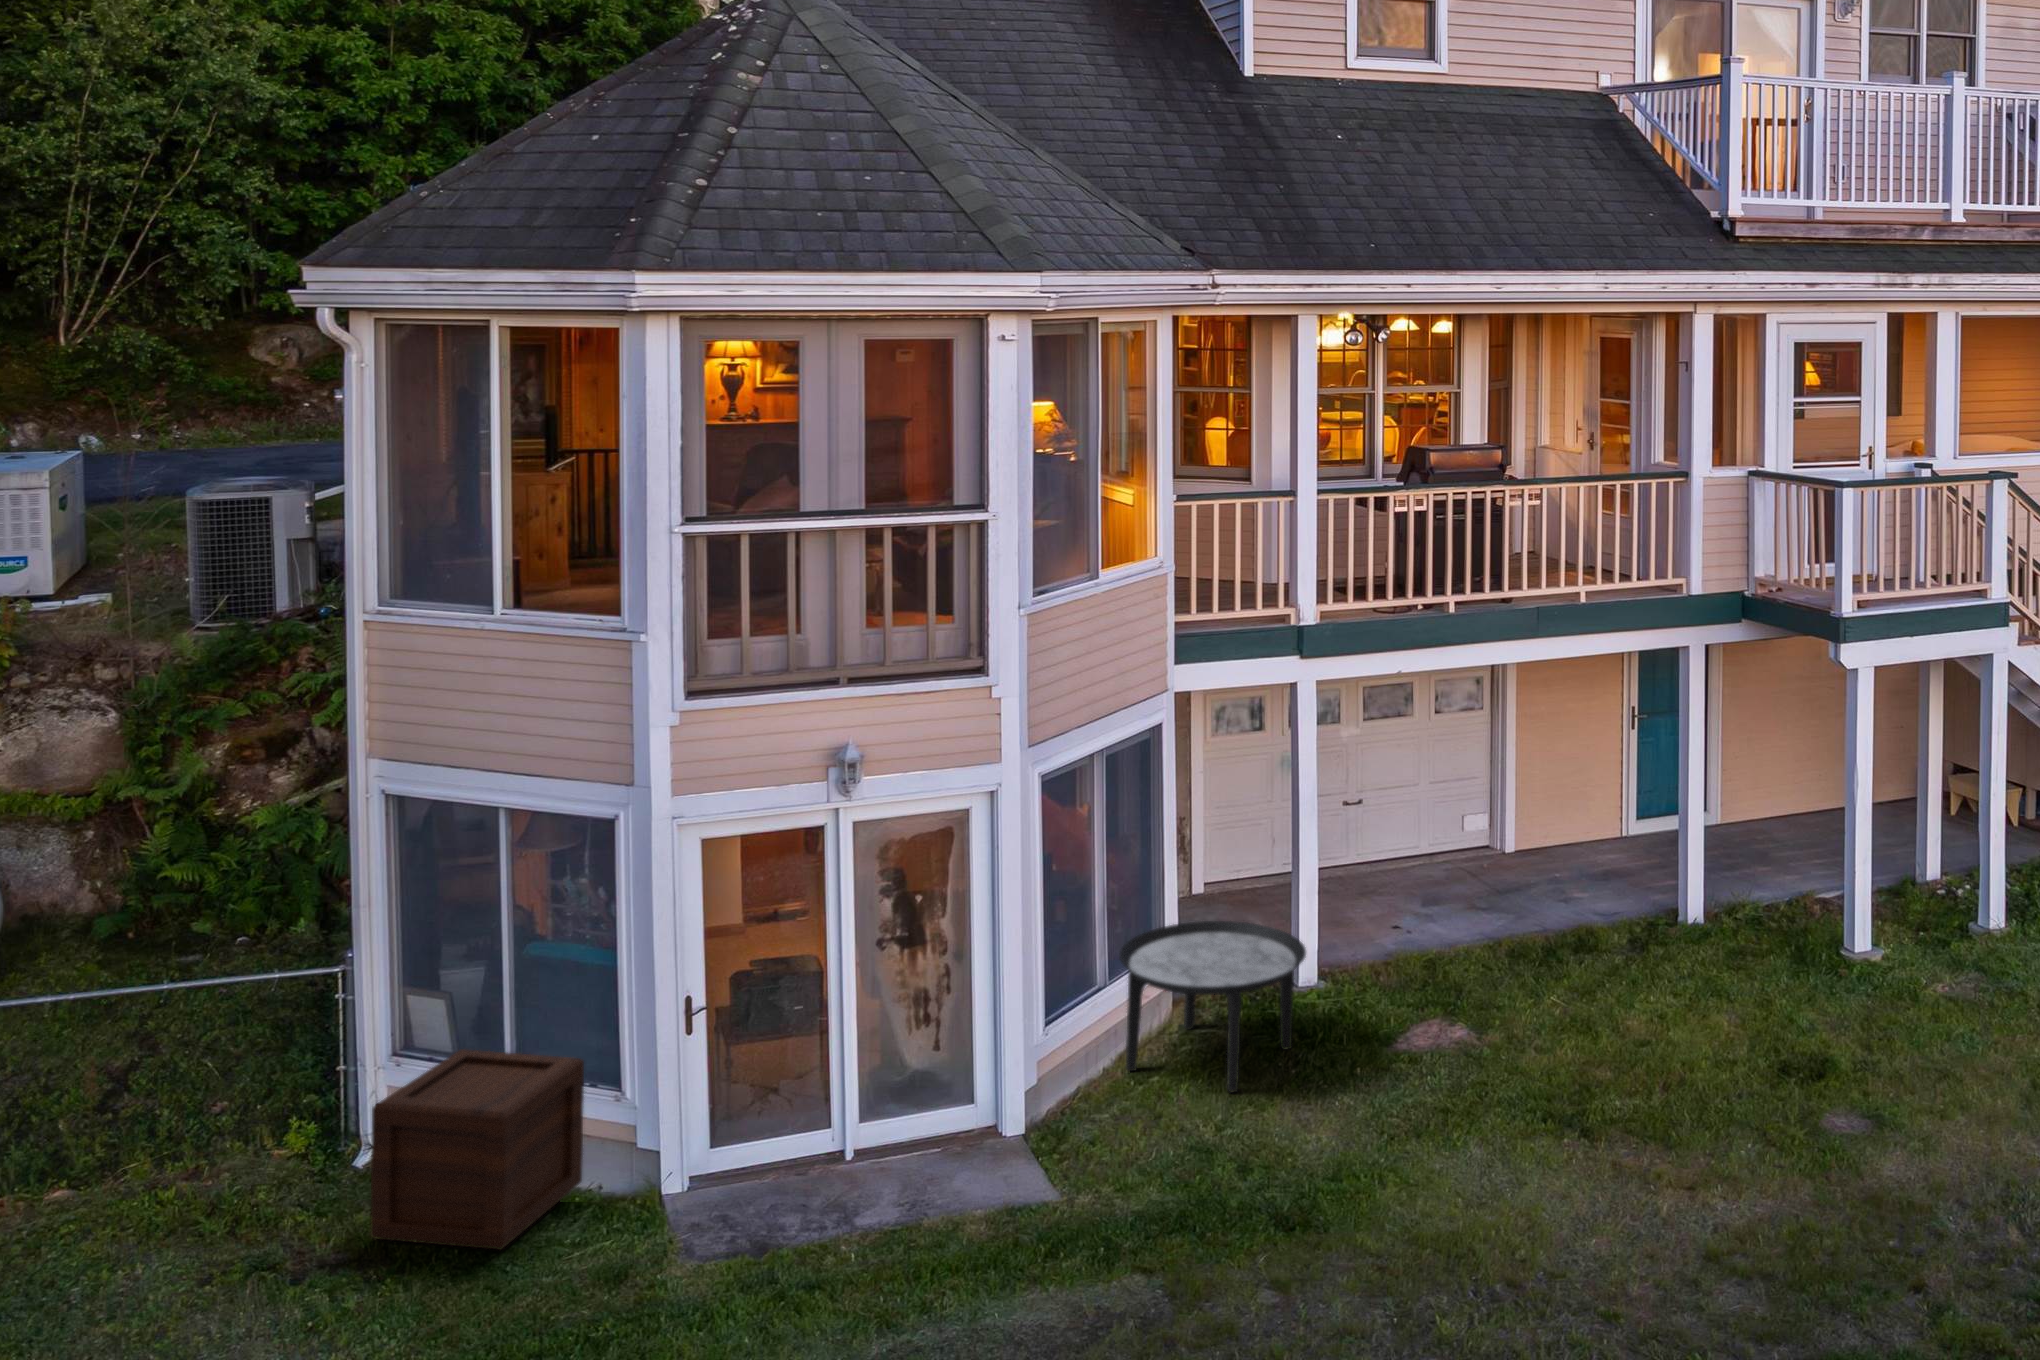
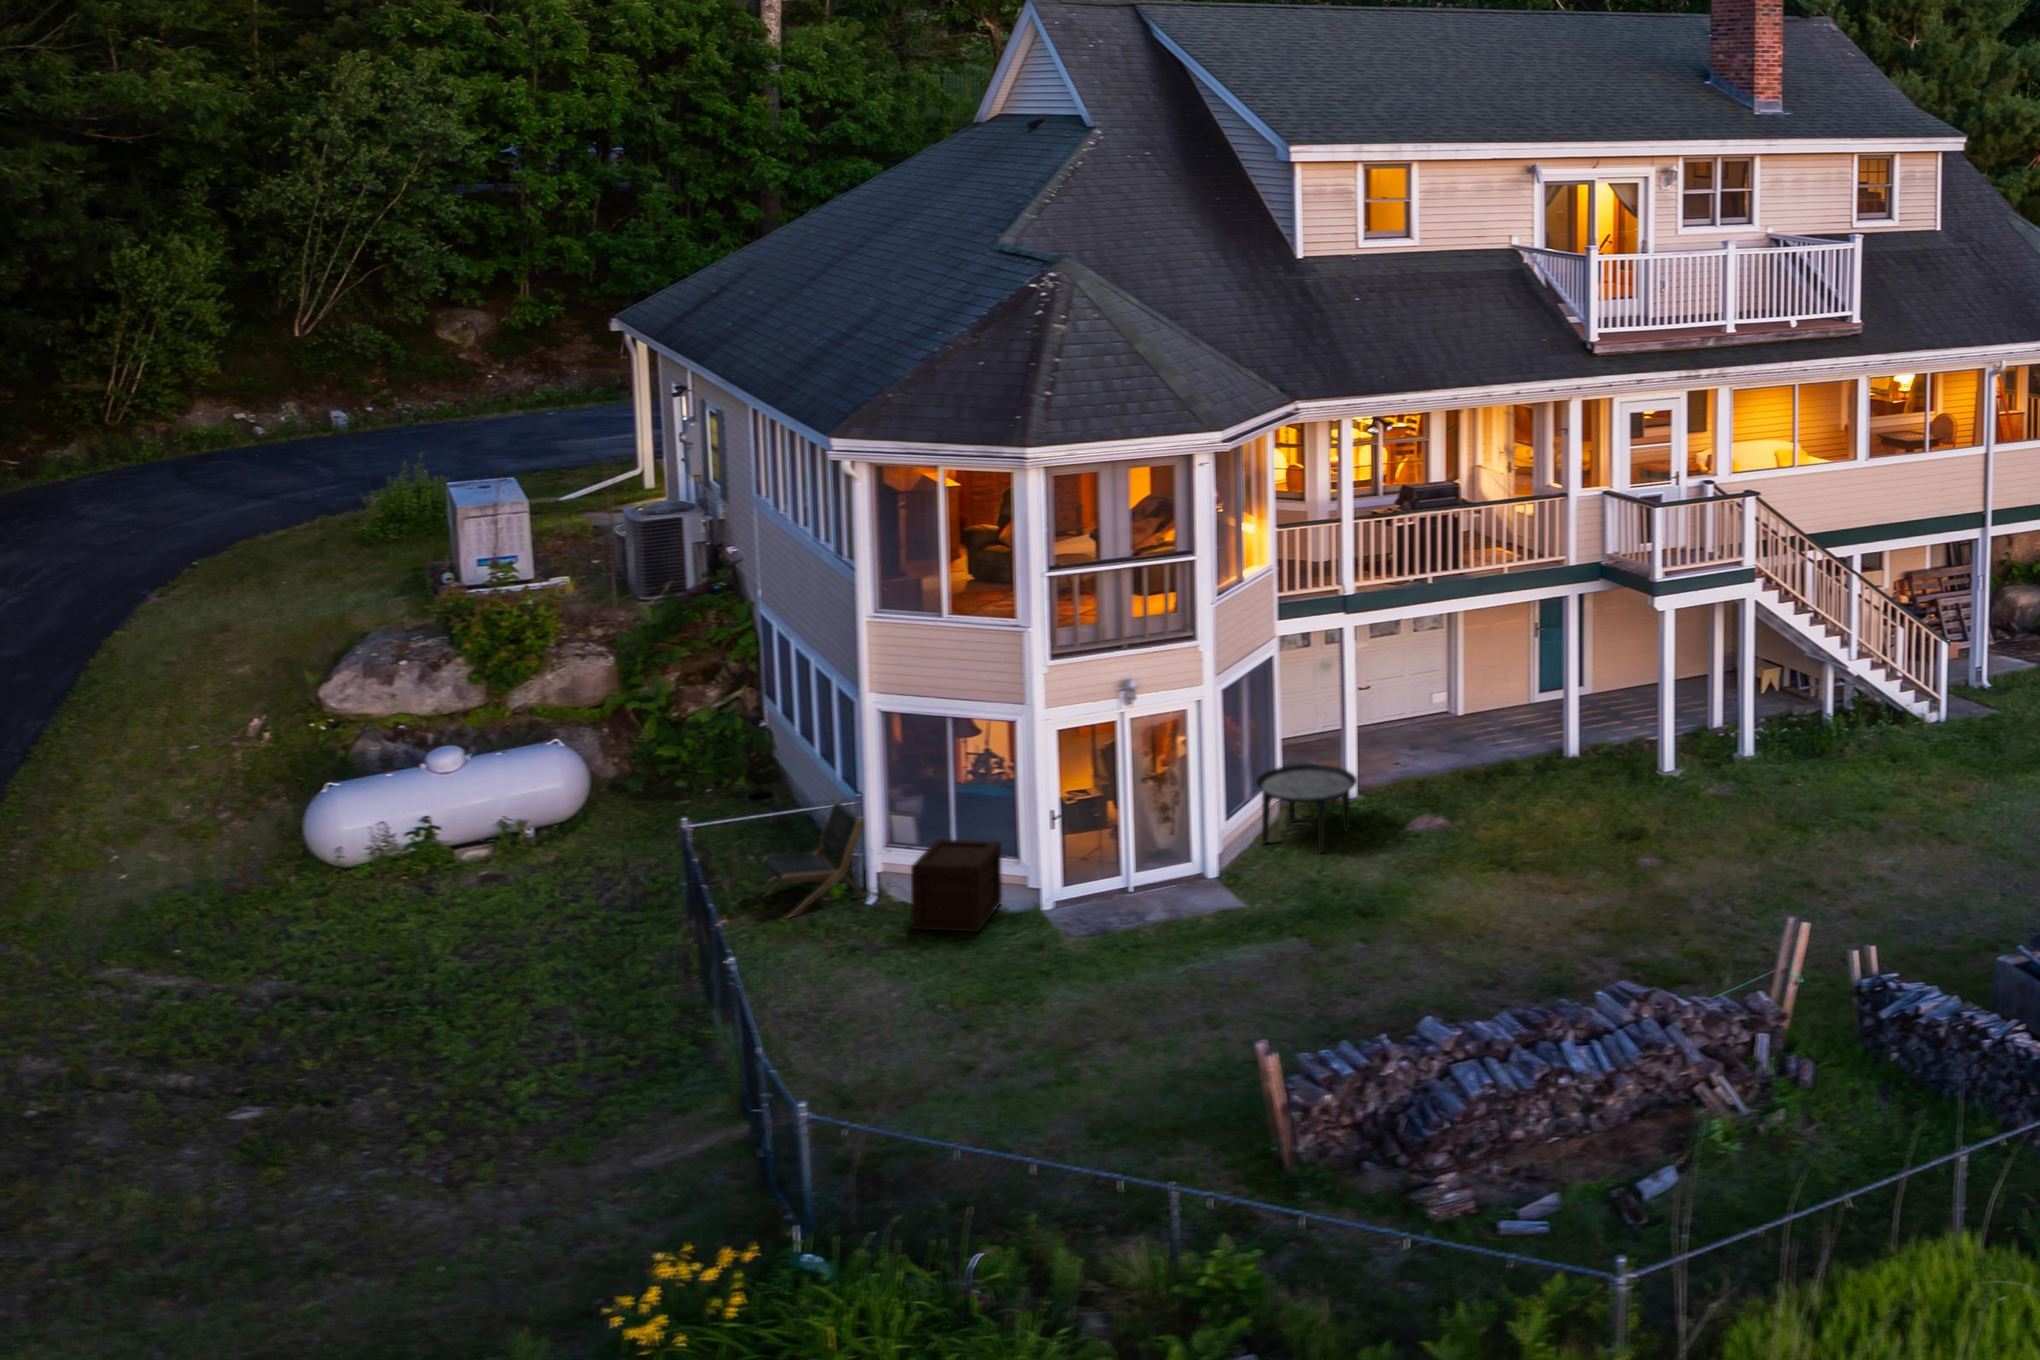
potted tree: none [244,855,323,963] -> present [741,744,777,803]
lounge chair: none [124,964,327,1205] -> present [761,801,864,918]

